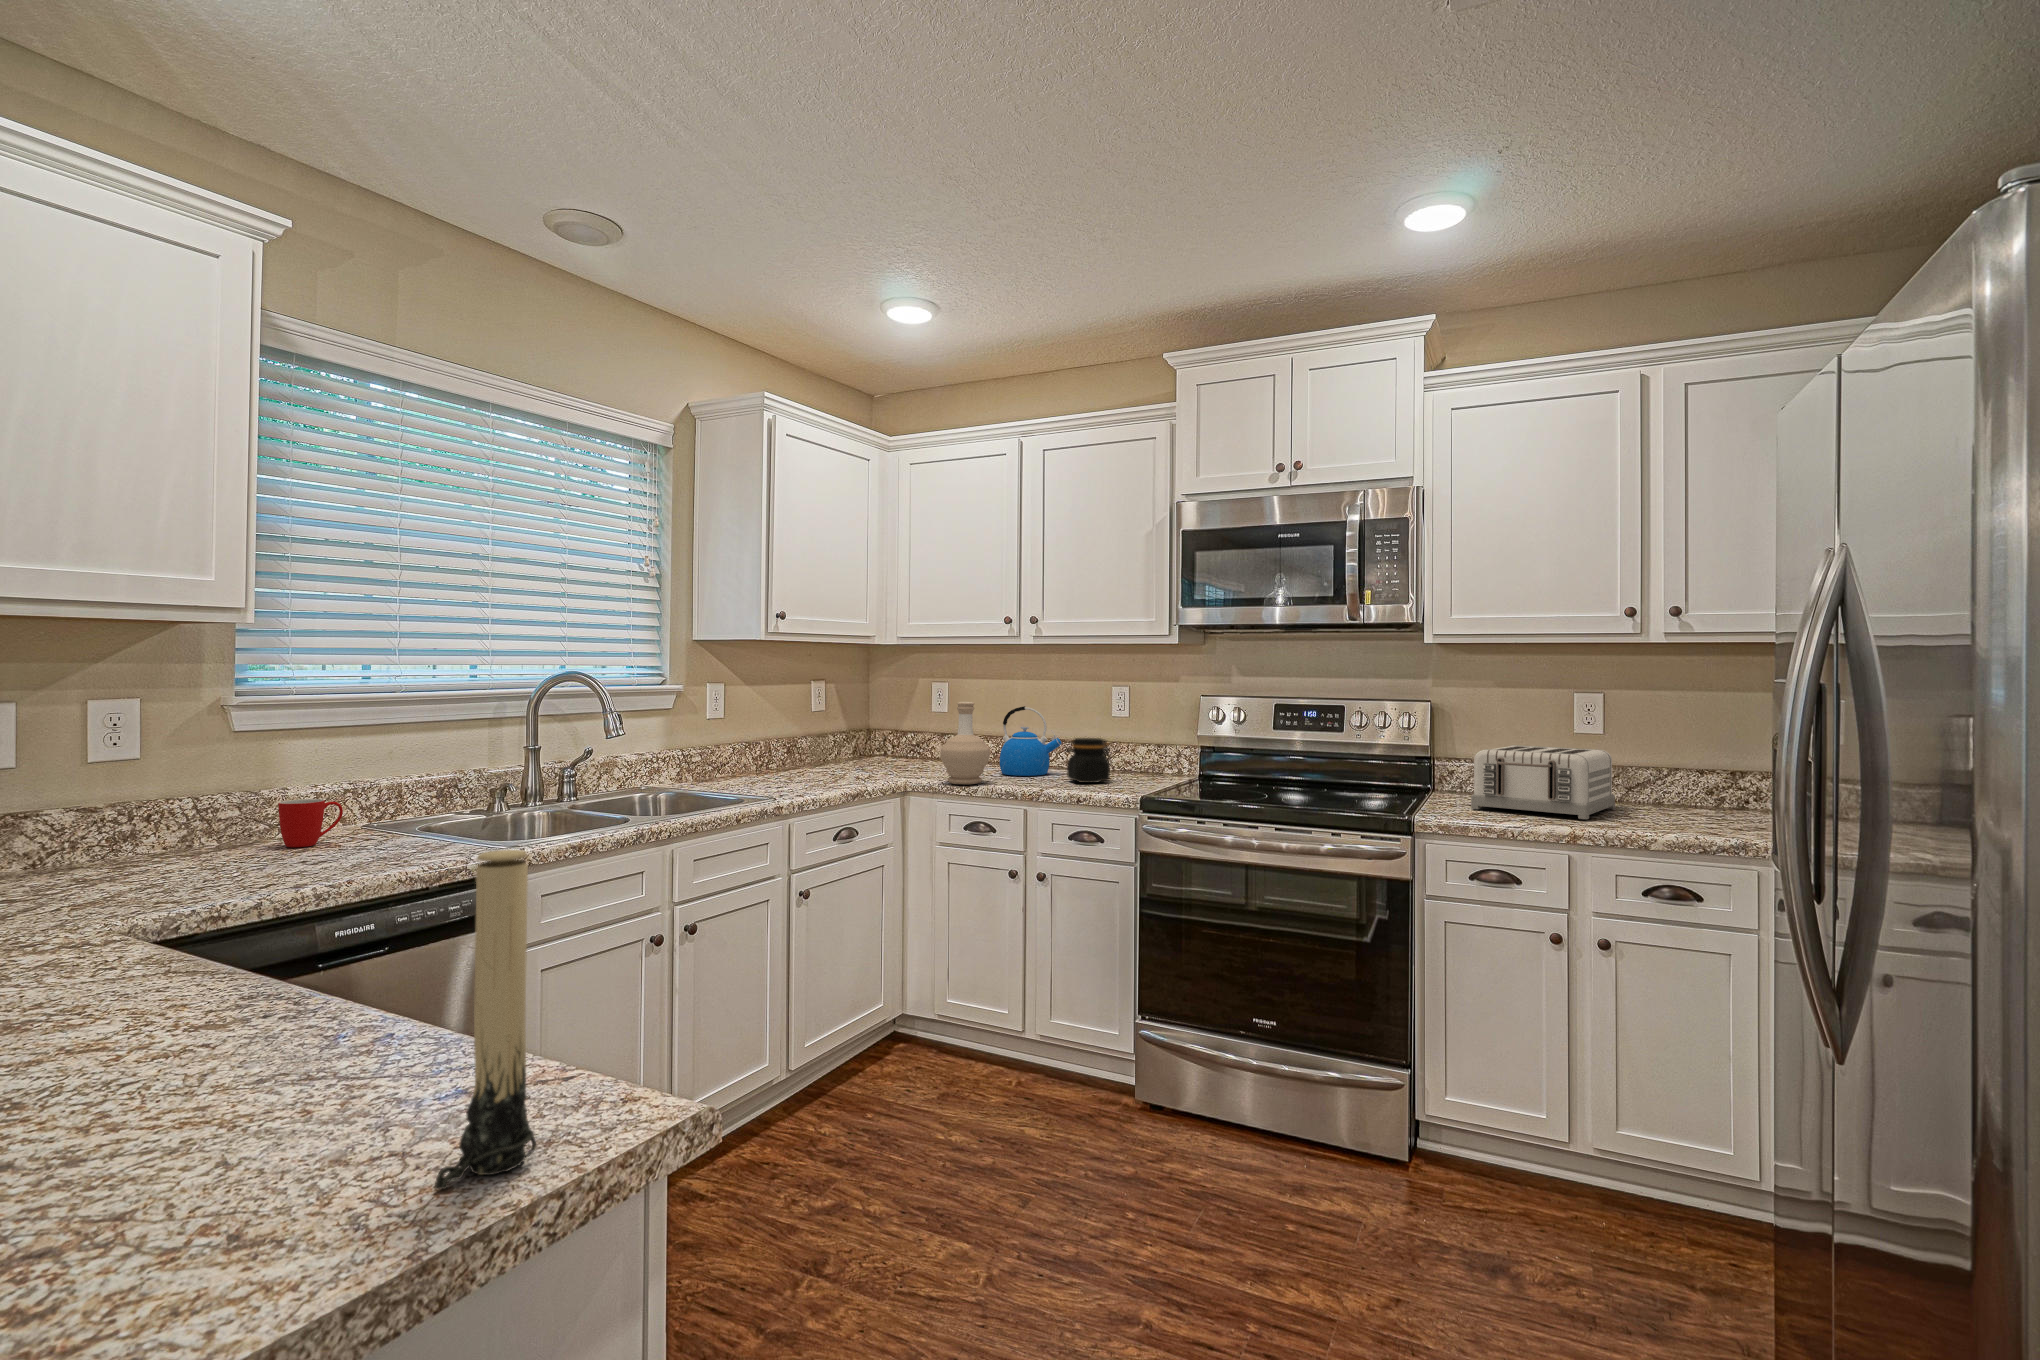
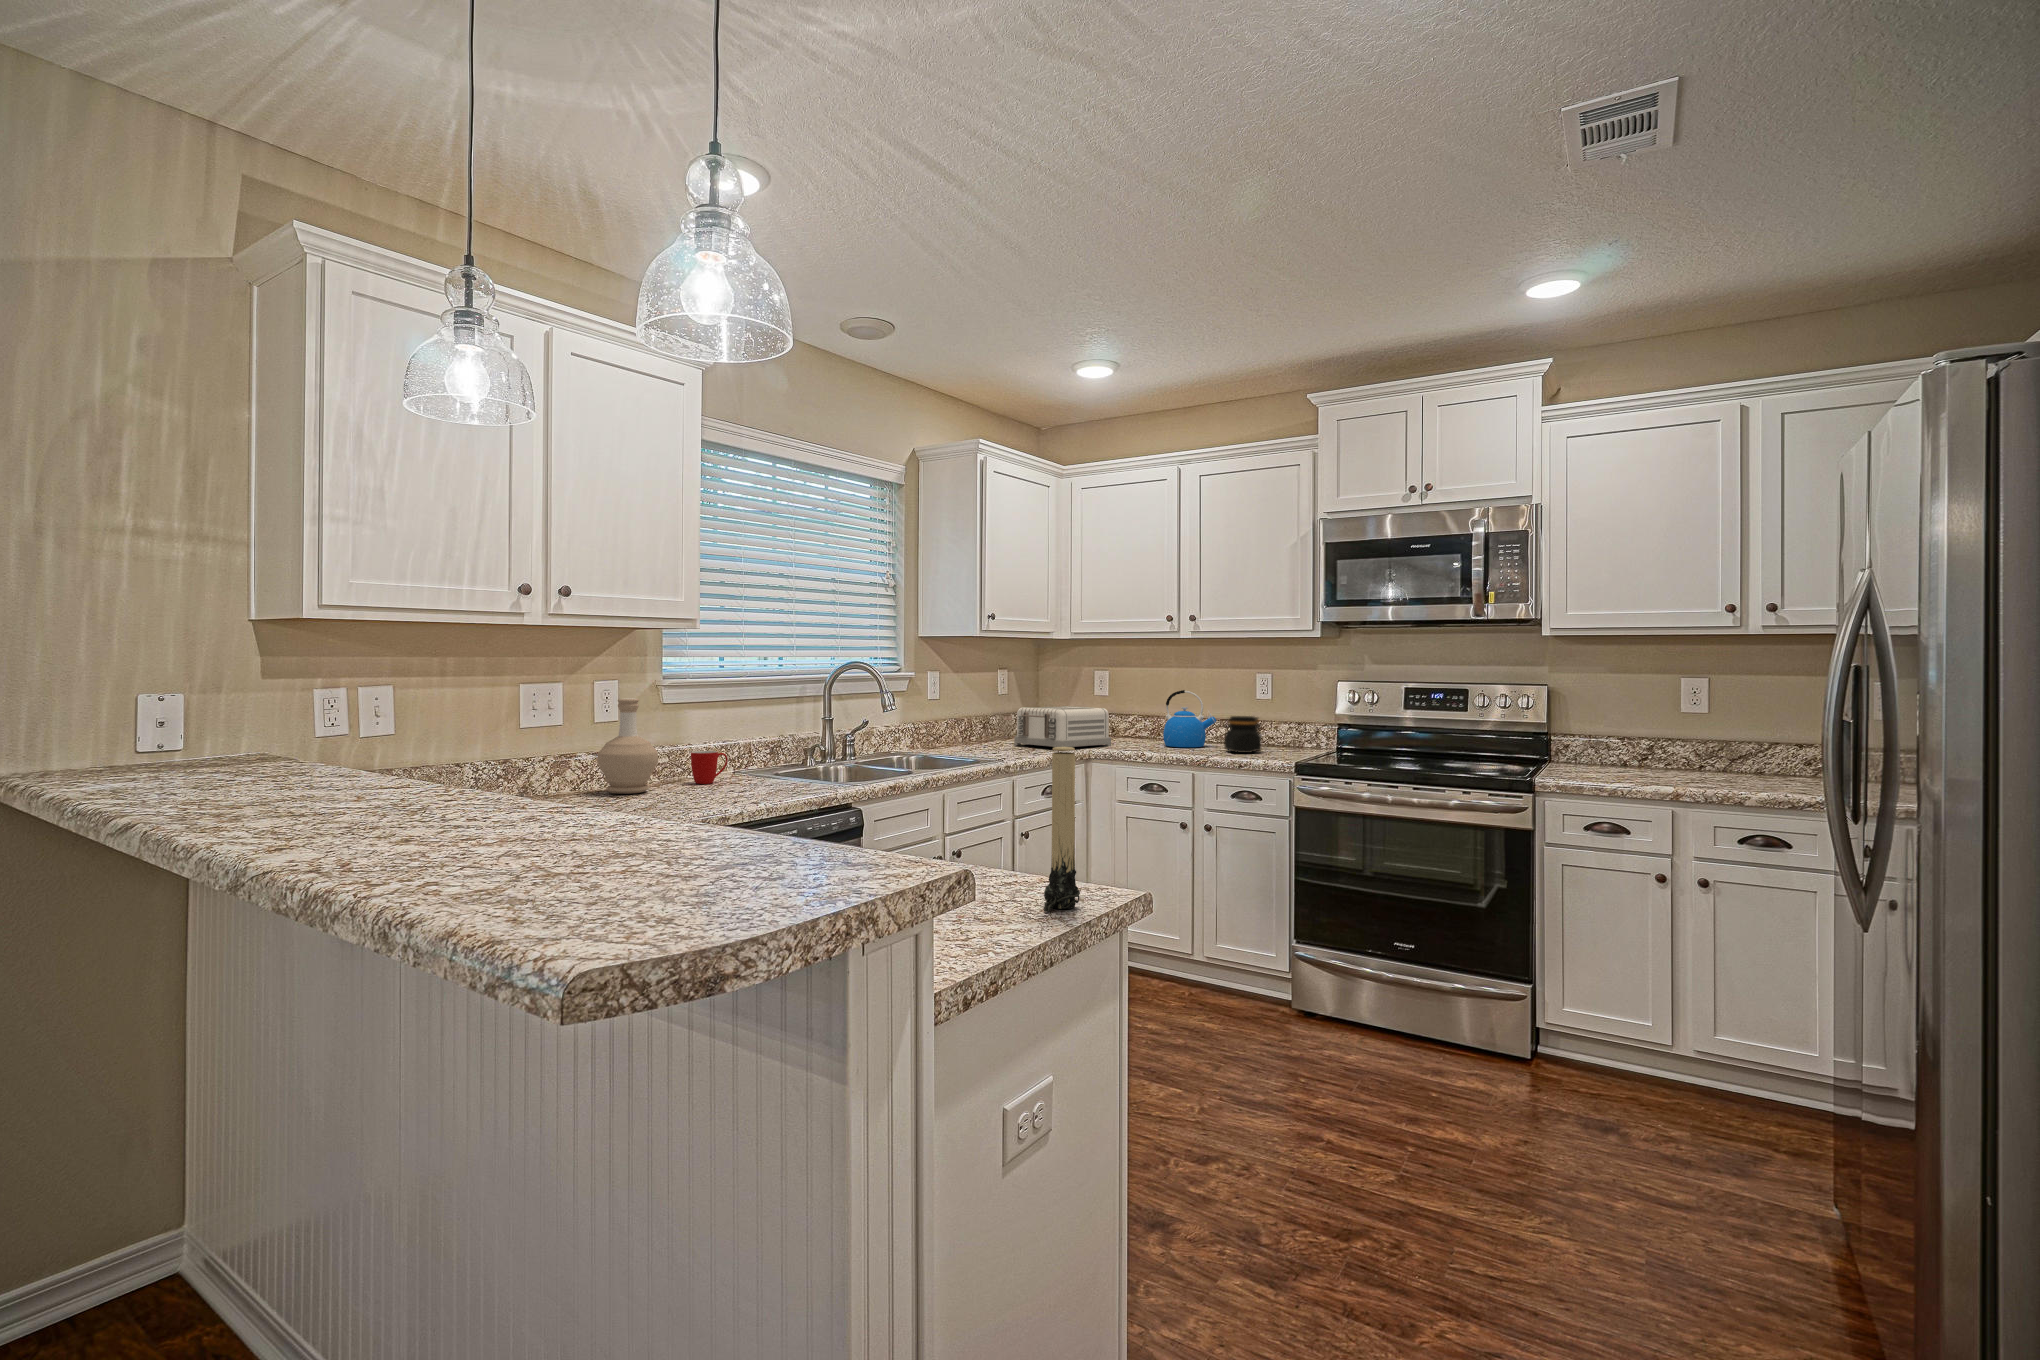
bottle: present [940,702,990,784] -> present [597,698,658,794]
toaster: present [1471,745,1615,819] -> present [1014,706,1111,747]

